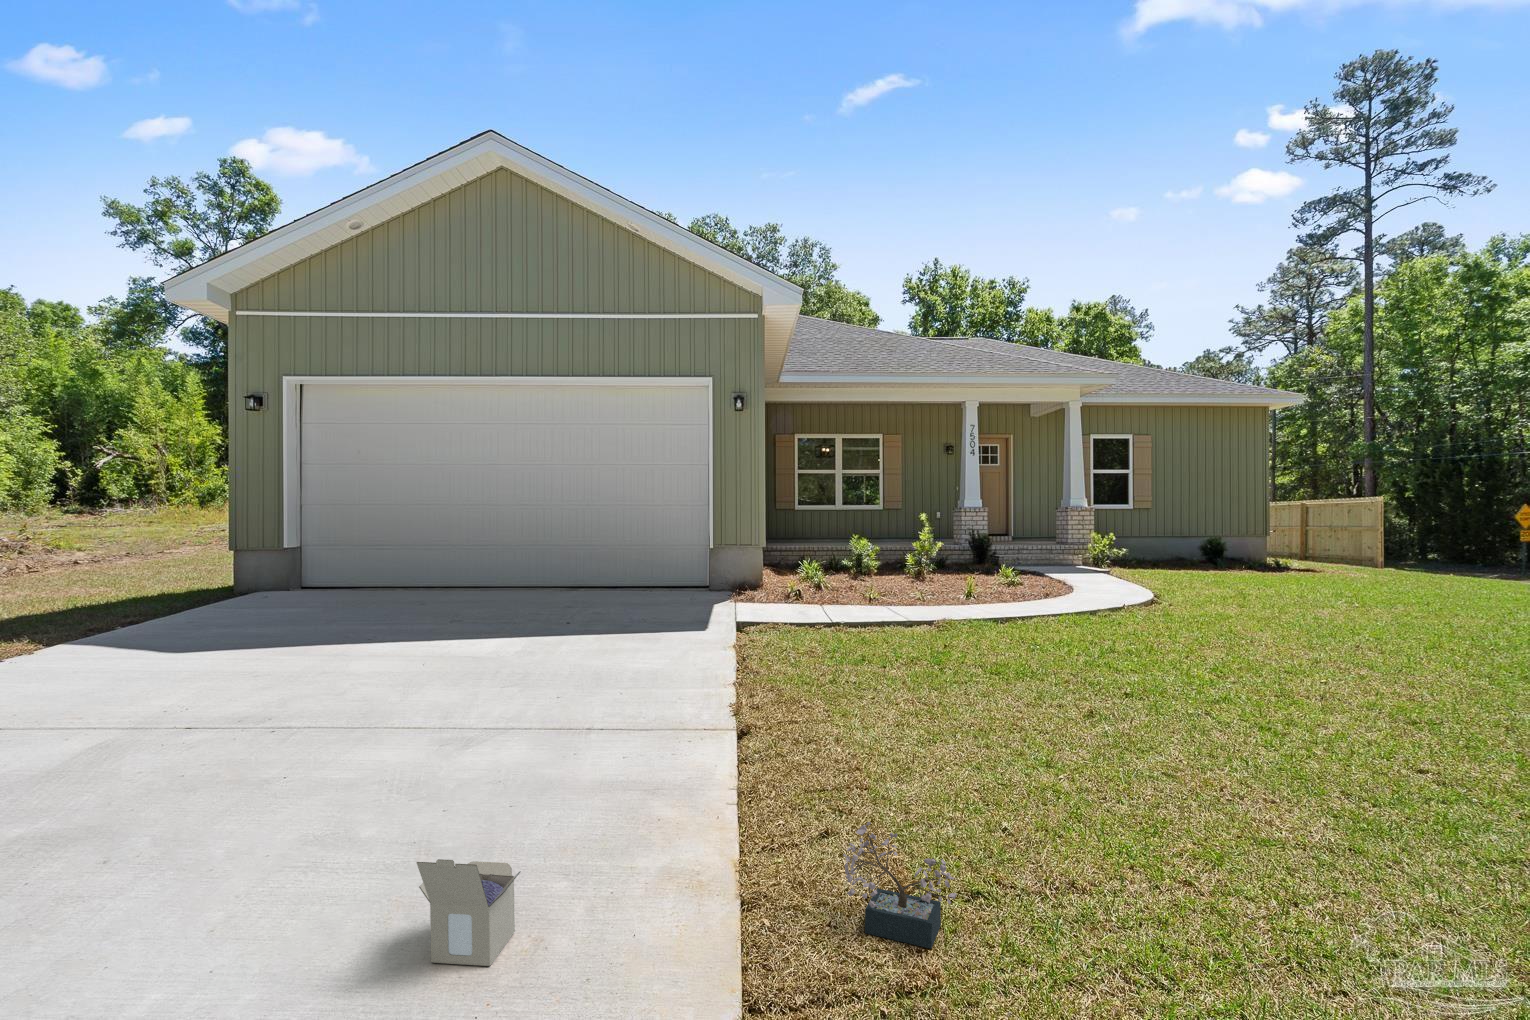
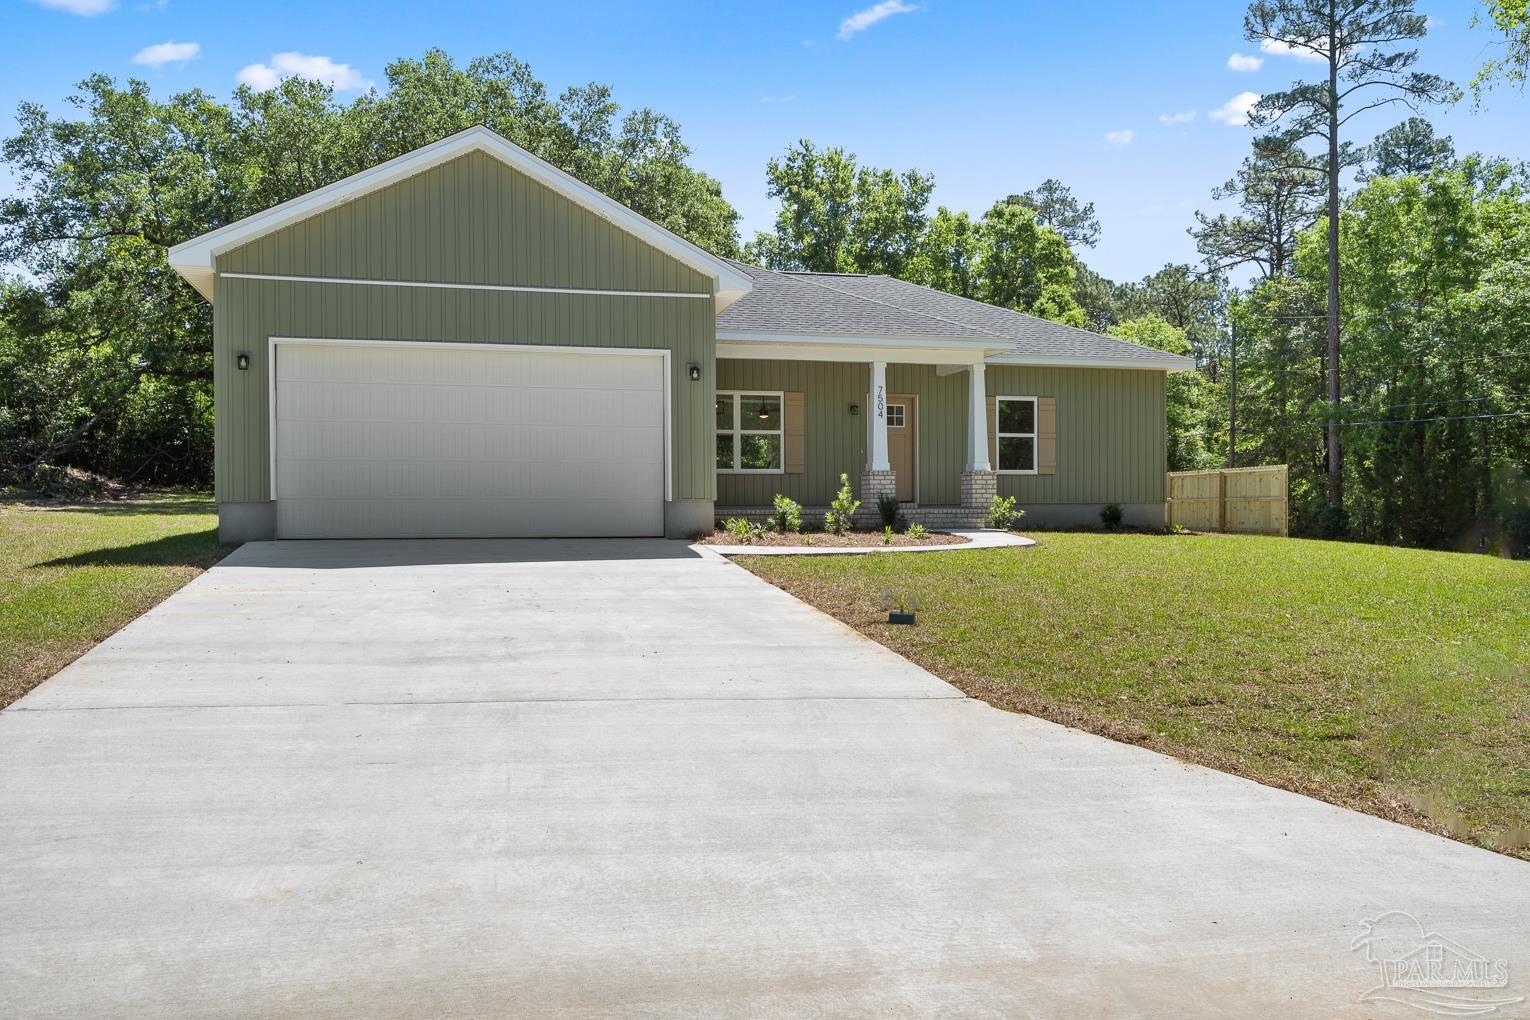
cardboard box: present [417,859,520,966] -> none [731,587,765,630]

